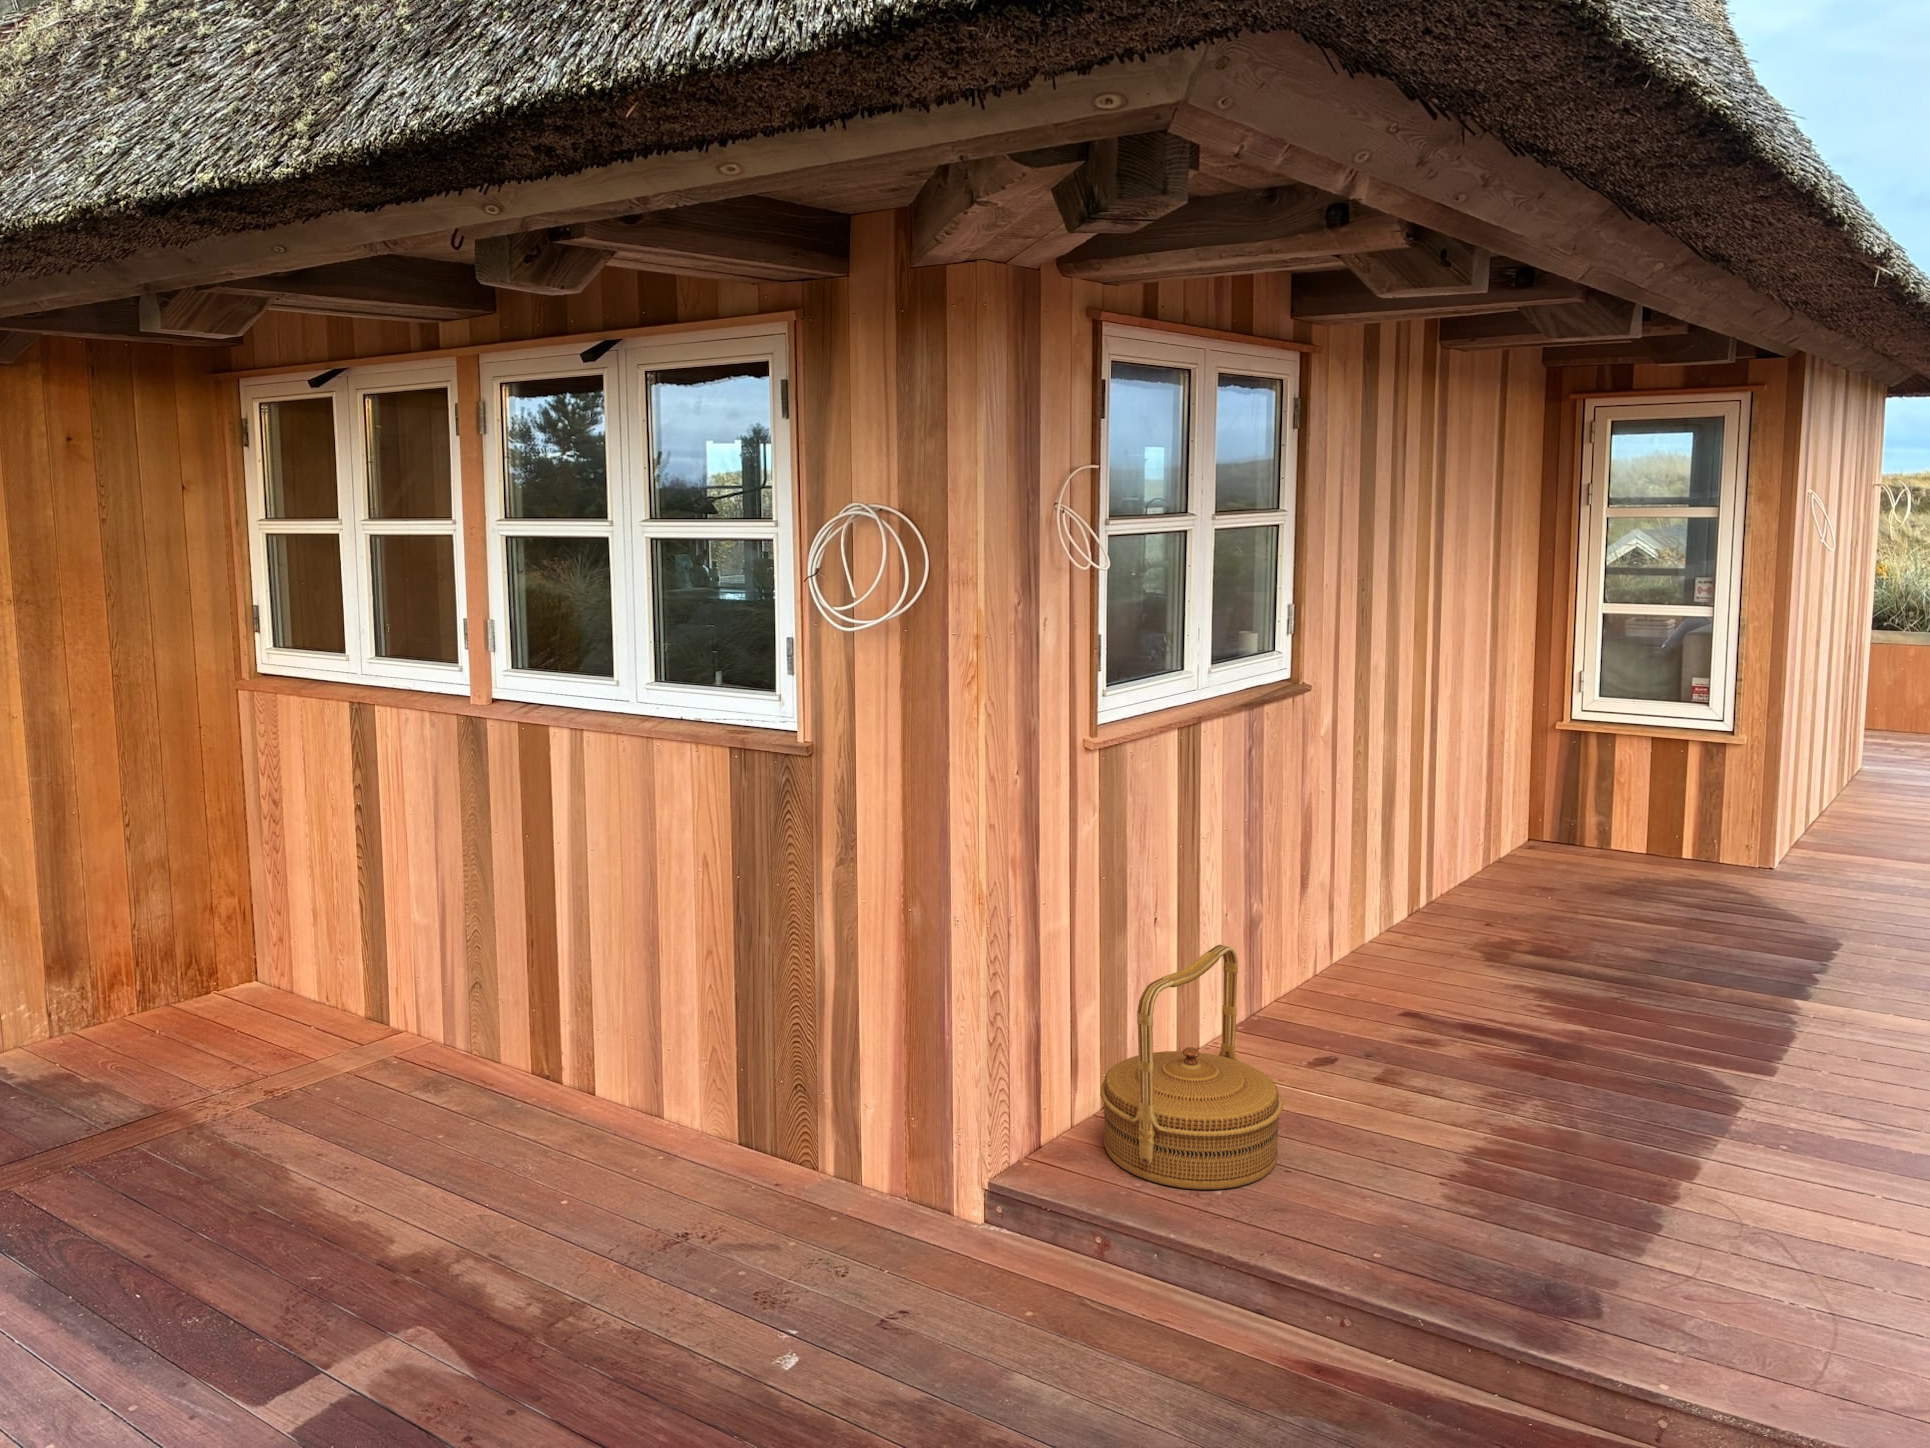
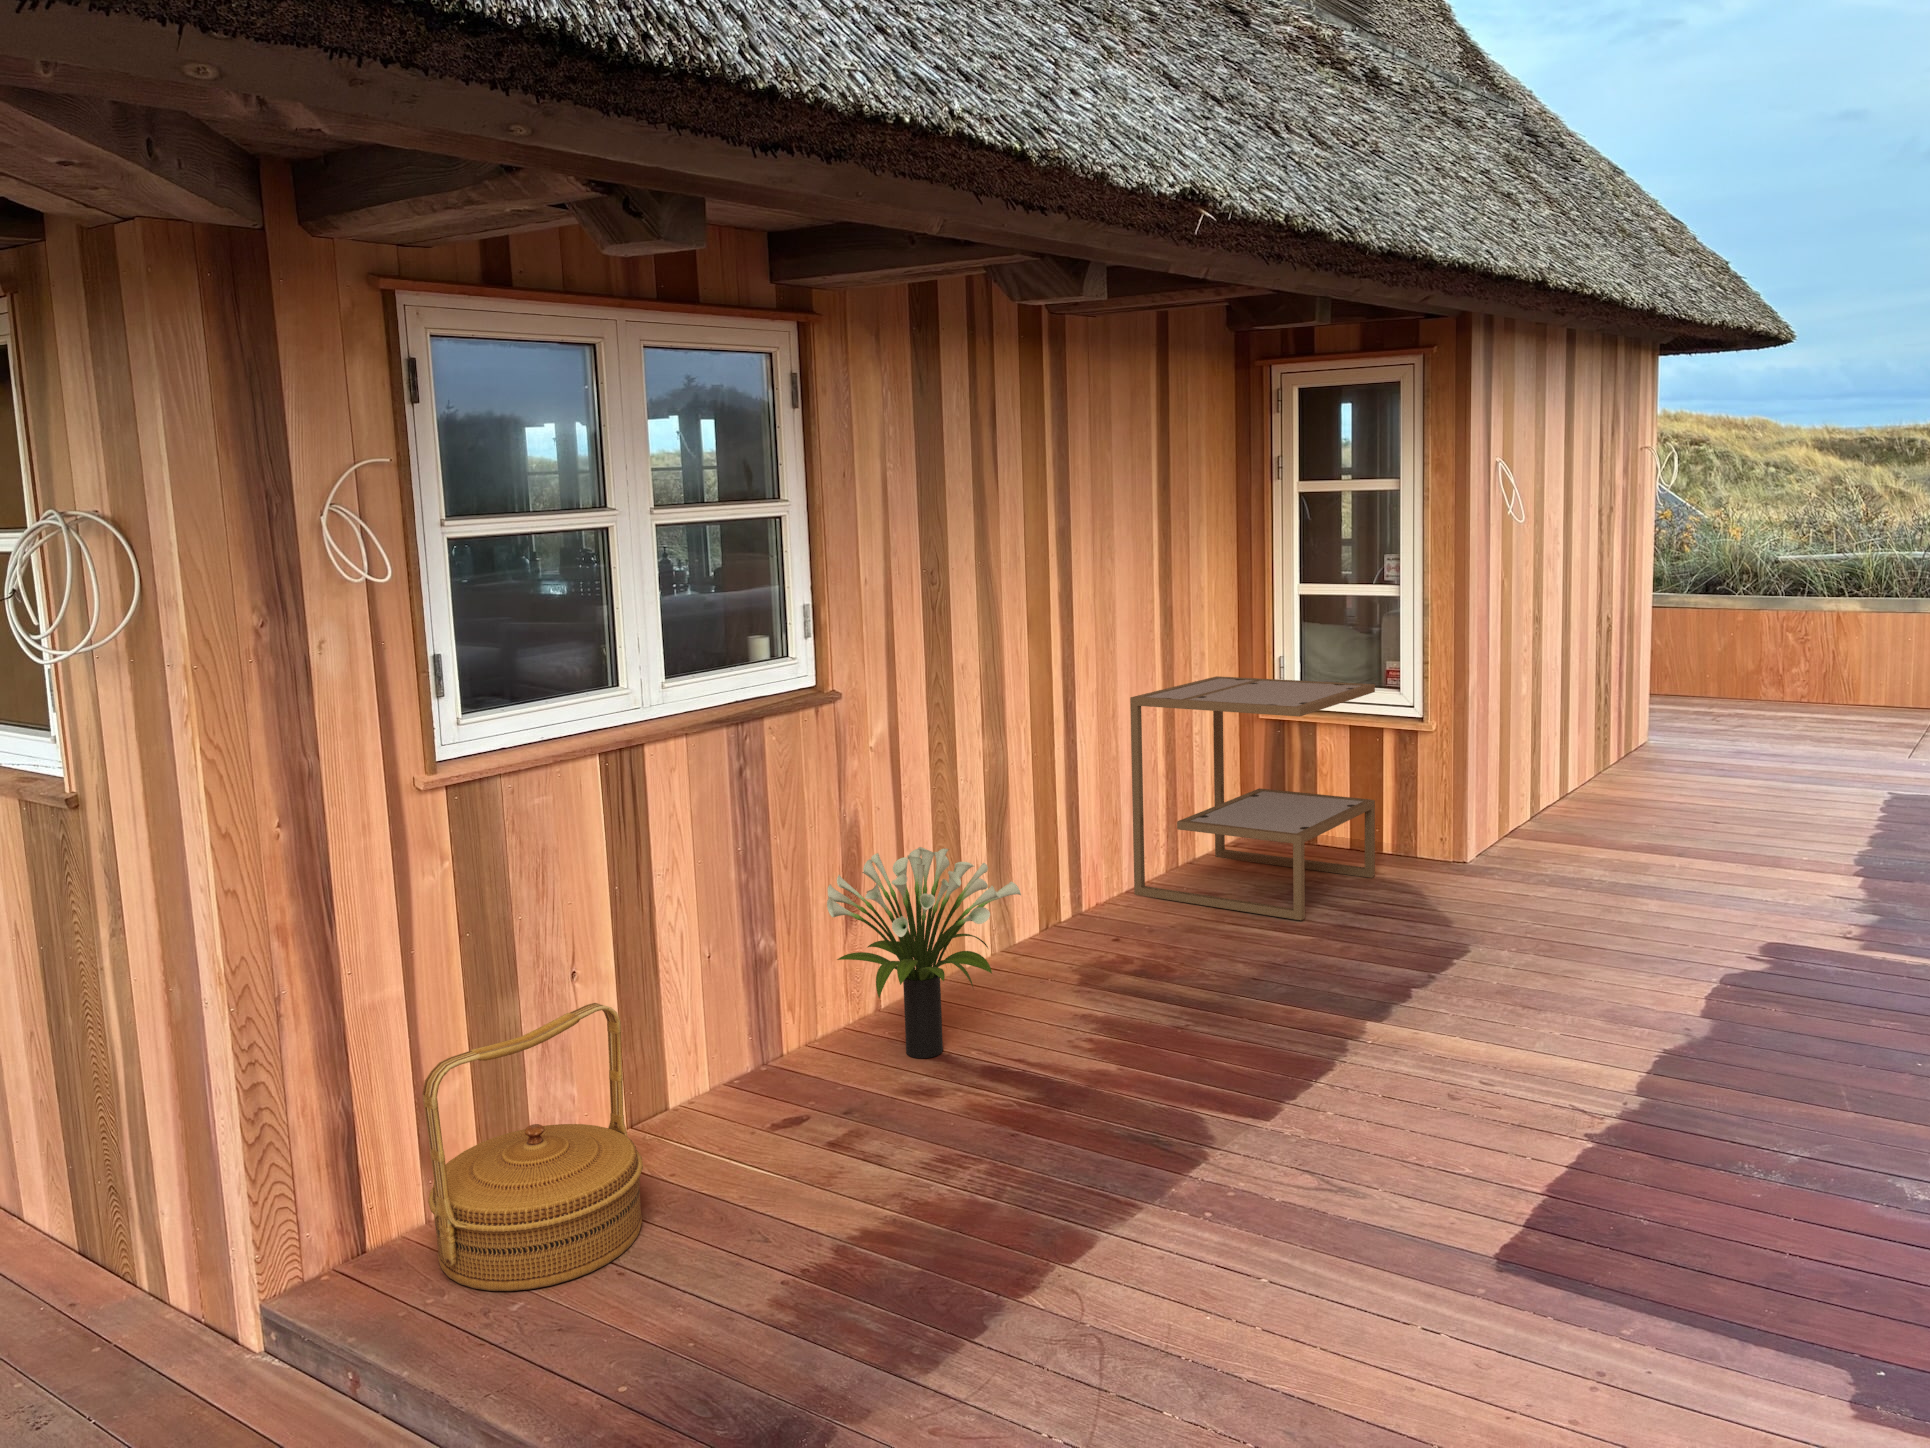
side table: none [1468,688,1700,914] -> present [1130,676,1375,920]
potted plant: none [1305,825,1494,1017] -> present [827,847,1021,1058]

